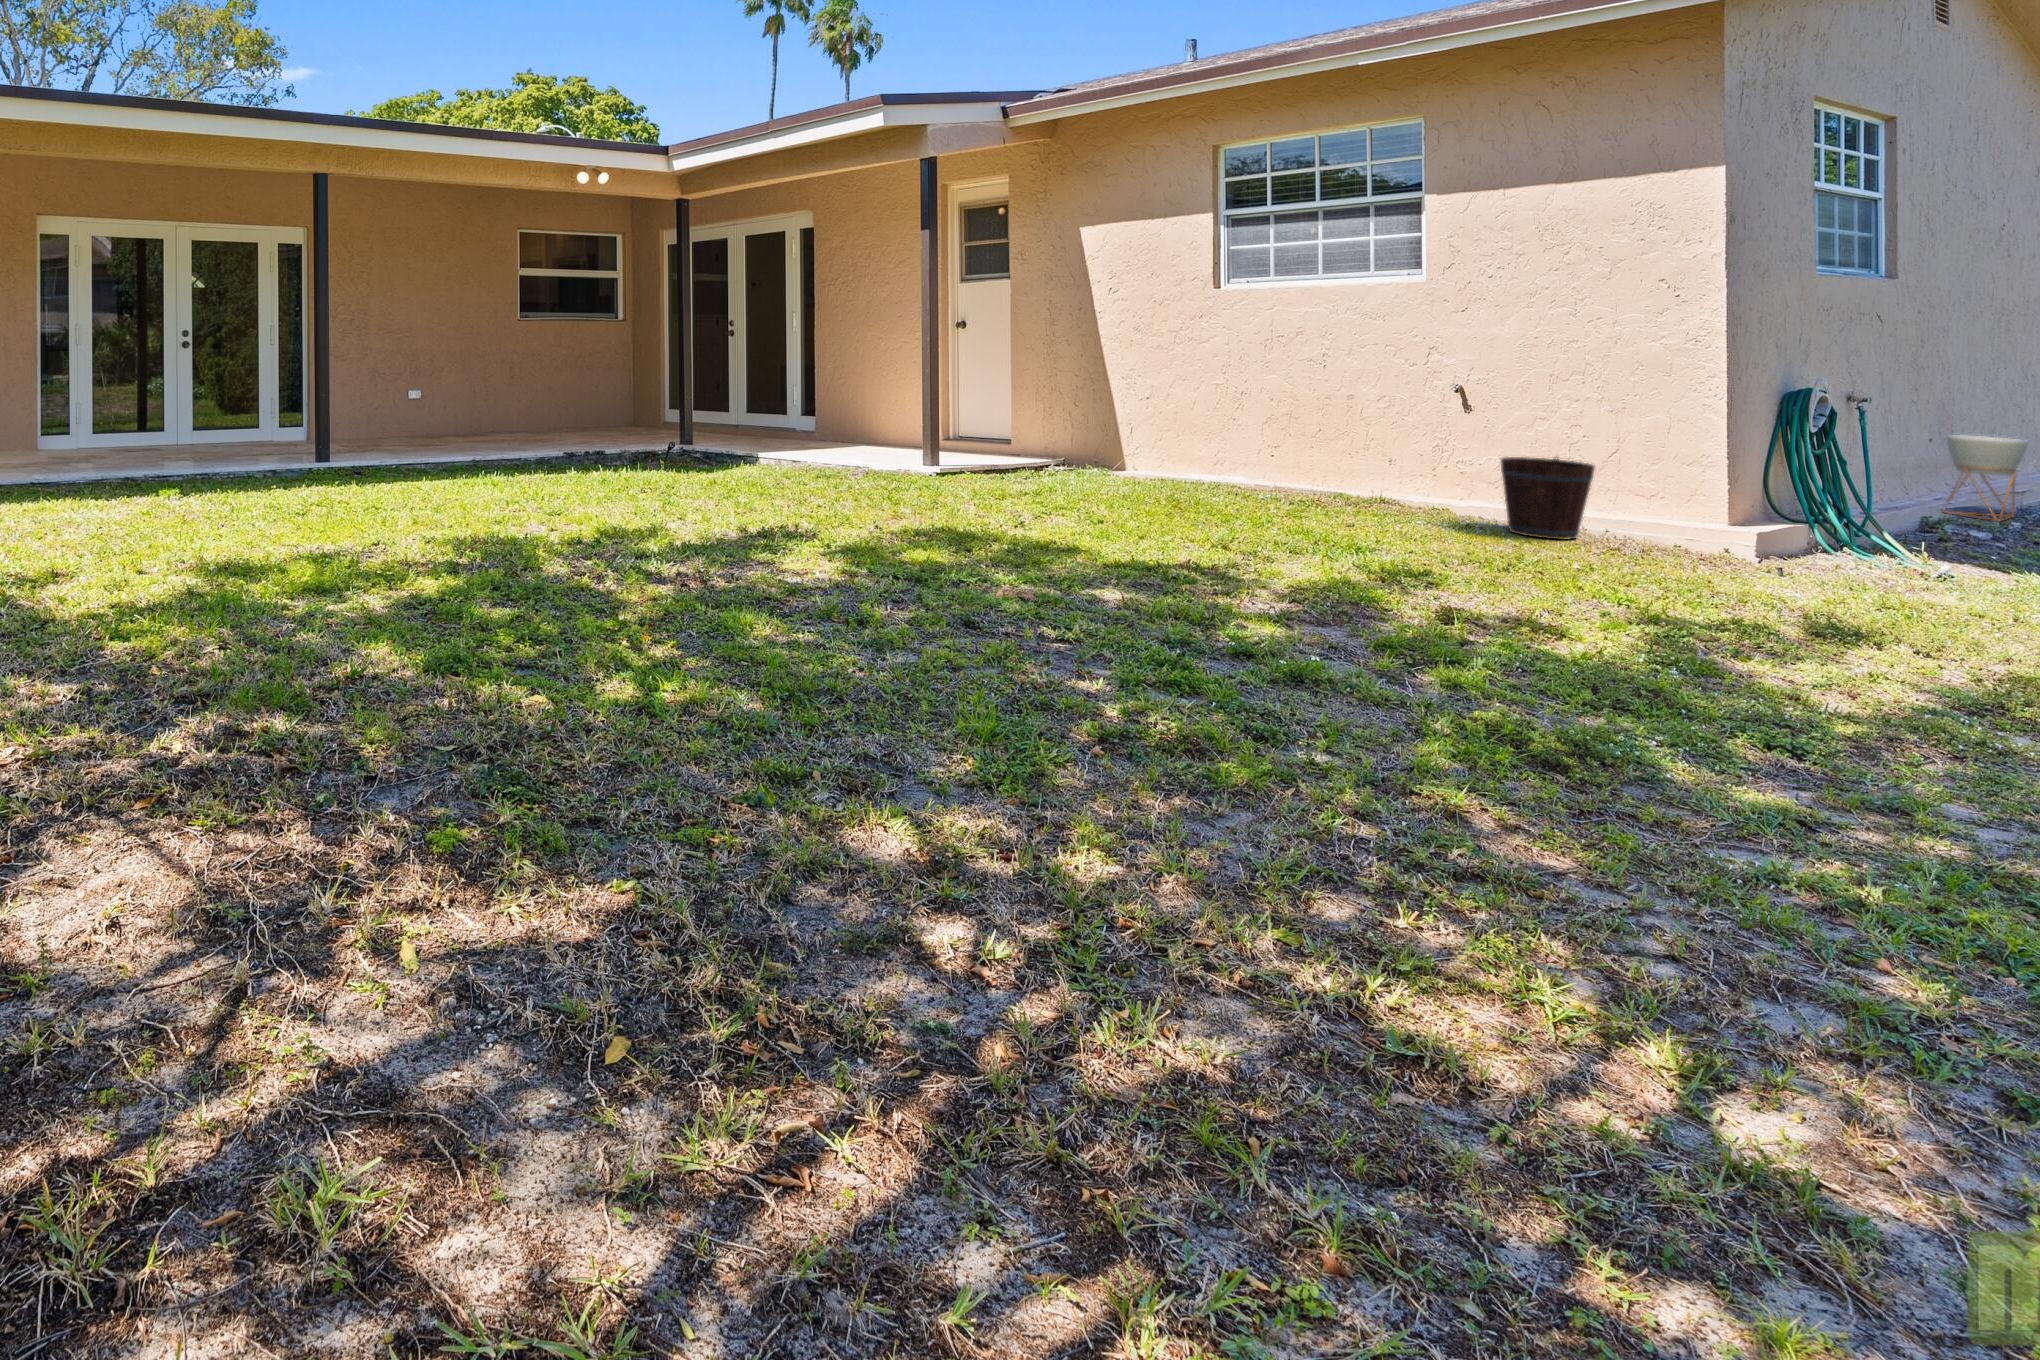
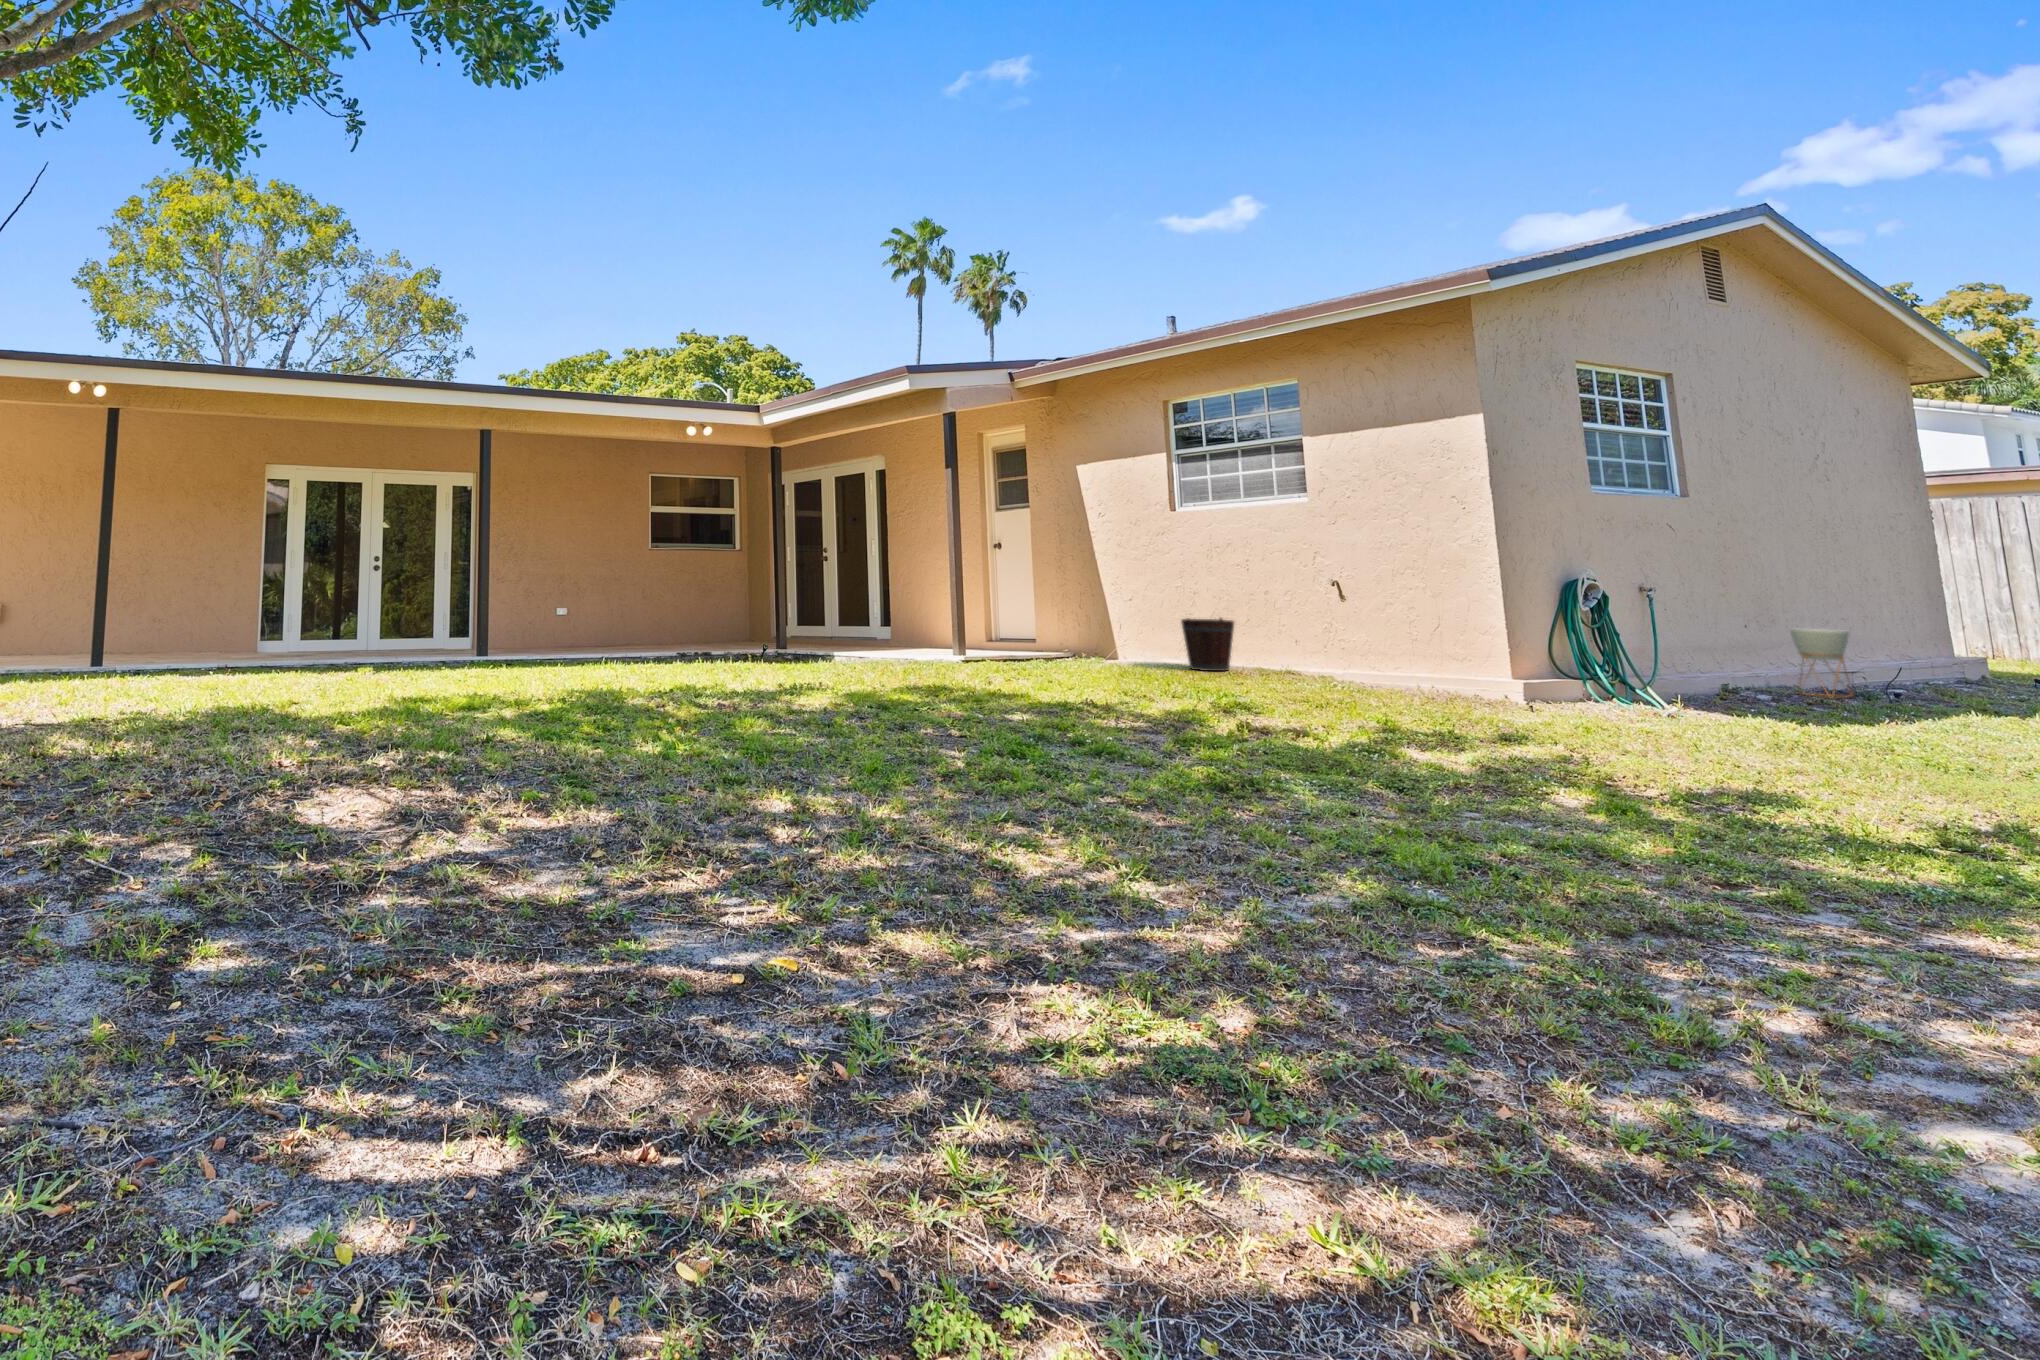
bucket: present [1501,457,1595,540] -> present [1181,618,1234,671]

